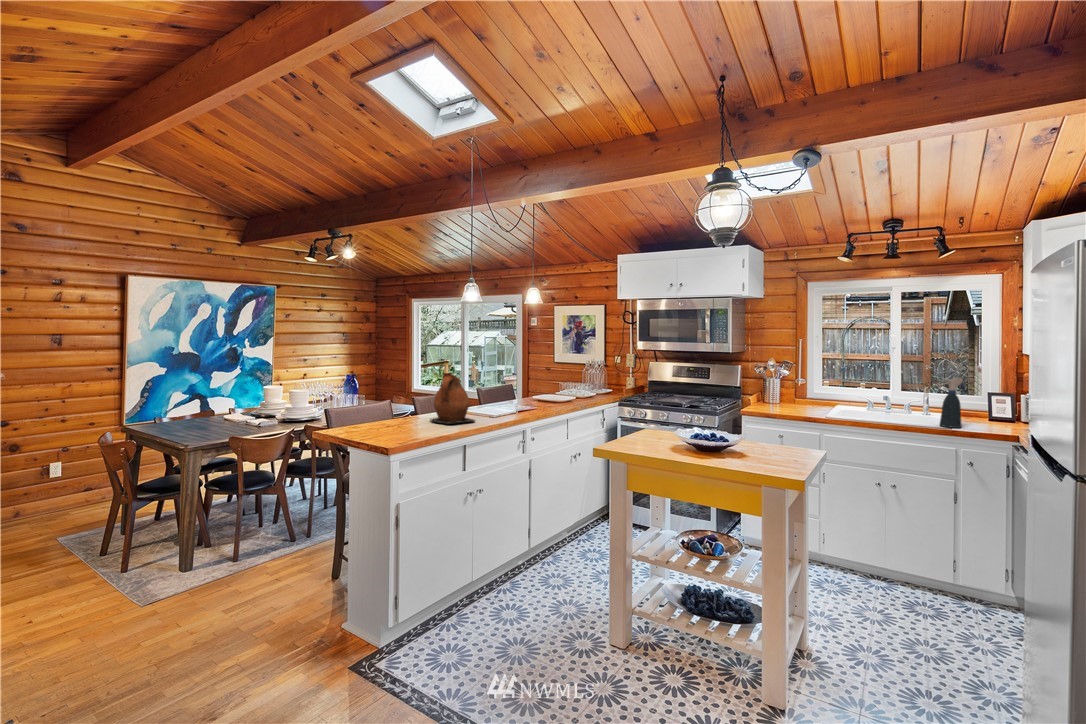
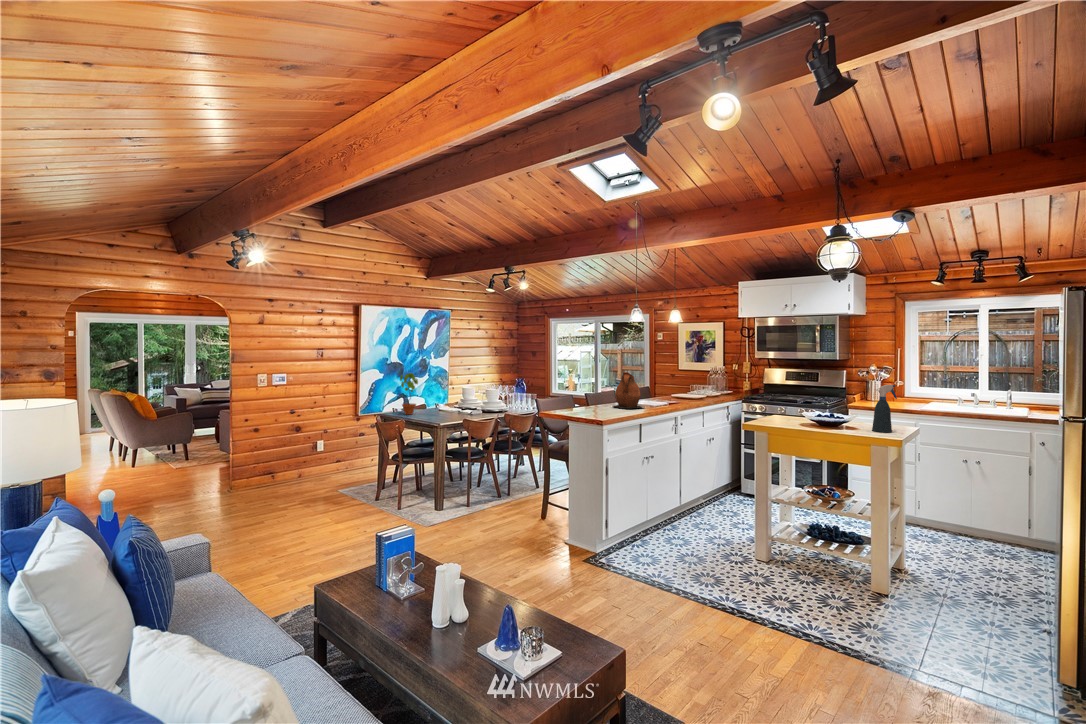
potted plant: none [152,370,181,429] -> present [400,373,418,415]
spray bottle: present [940,378,966,428] -> present [872,385,897,432]

